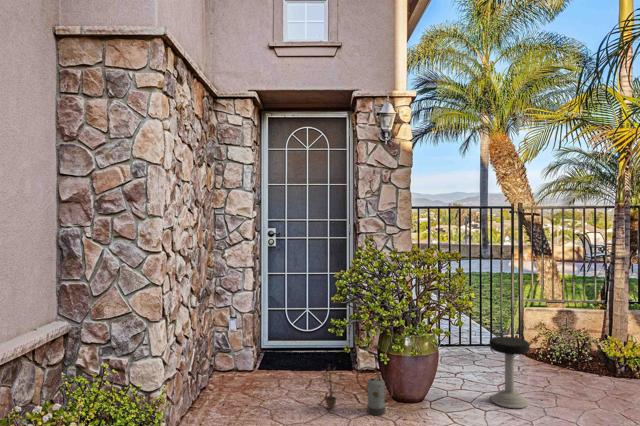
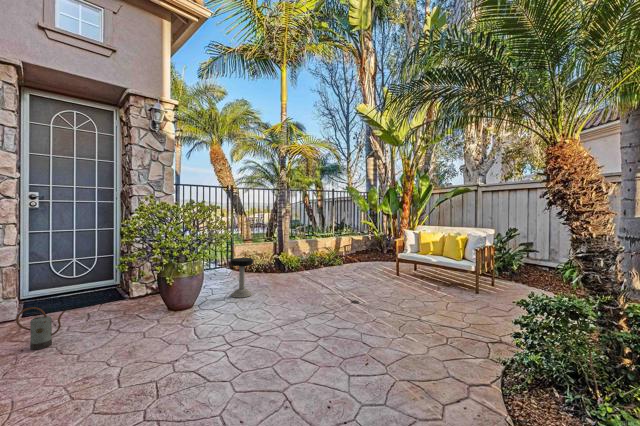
decorative plant: present [322,367,343,409] -> none [100,292,131,327]
watering can: present [356,367,396,415] -> present [16,307,65,350]

